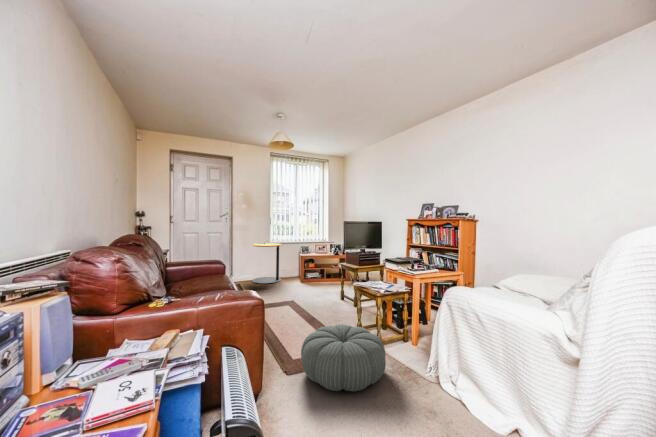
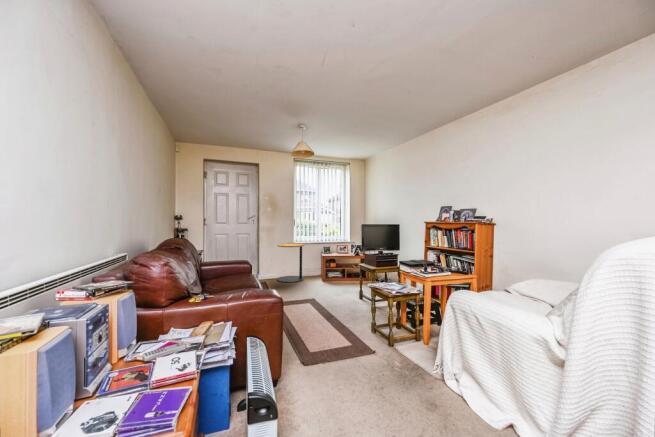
pouf: present [301,324,386,391] -> none [317,323,394,382]

